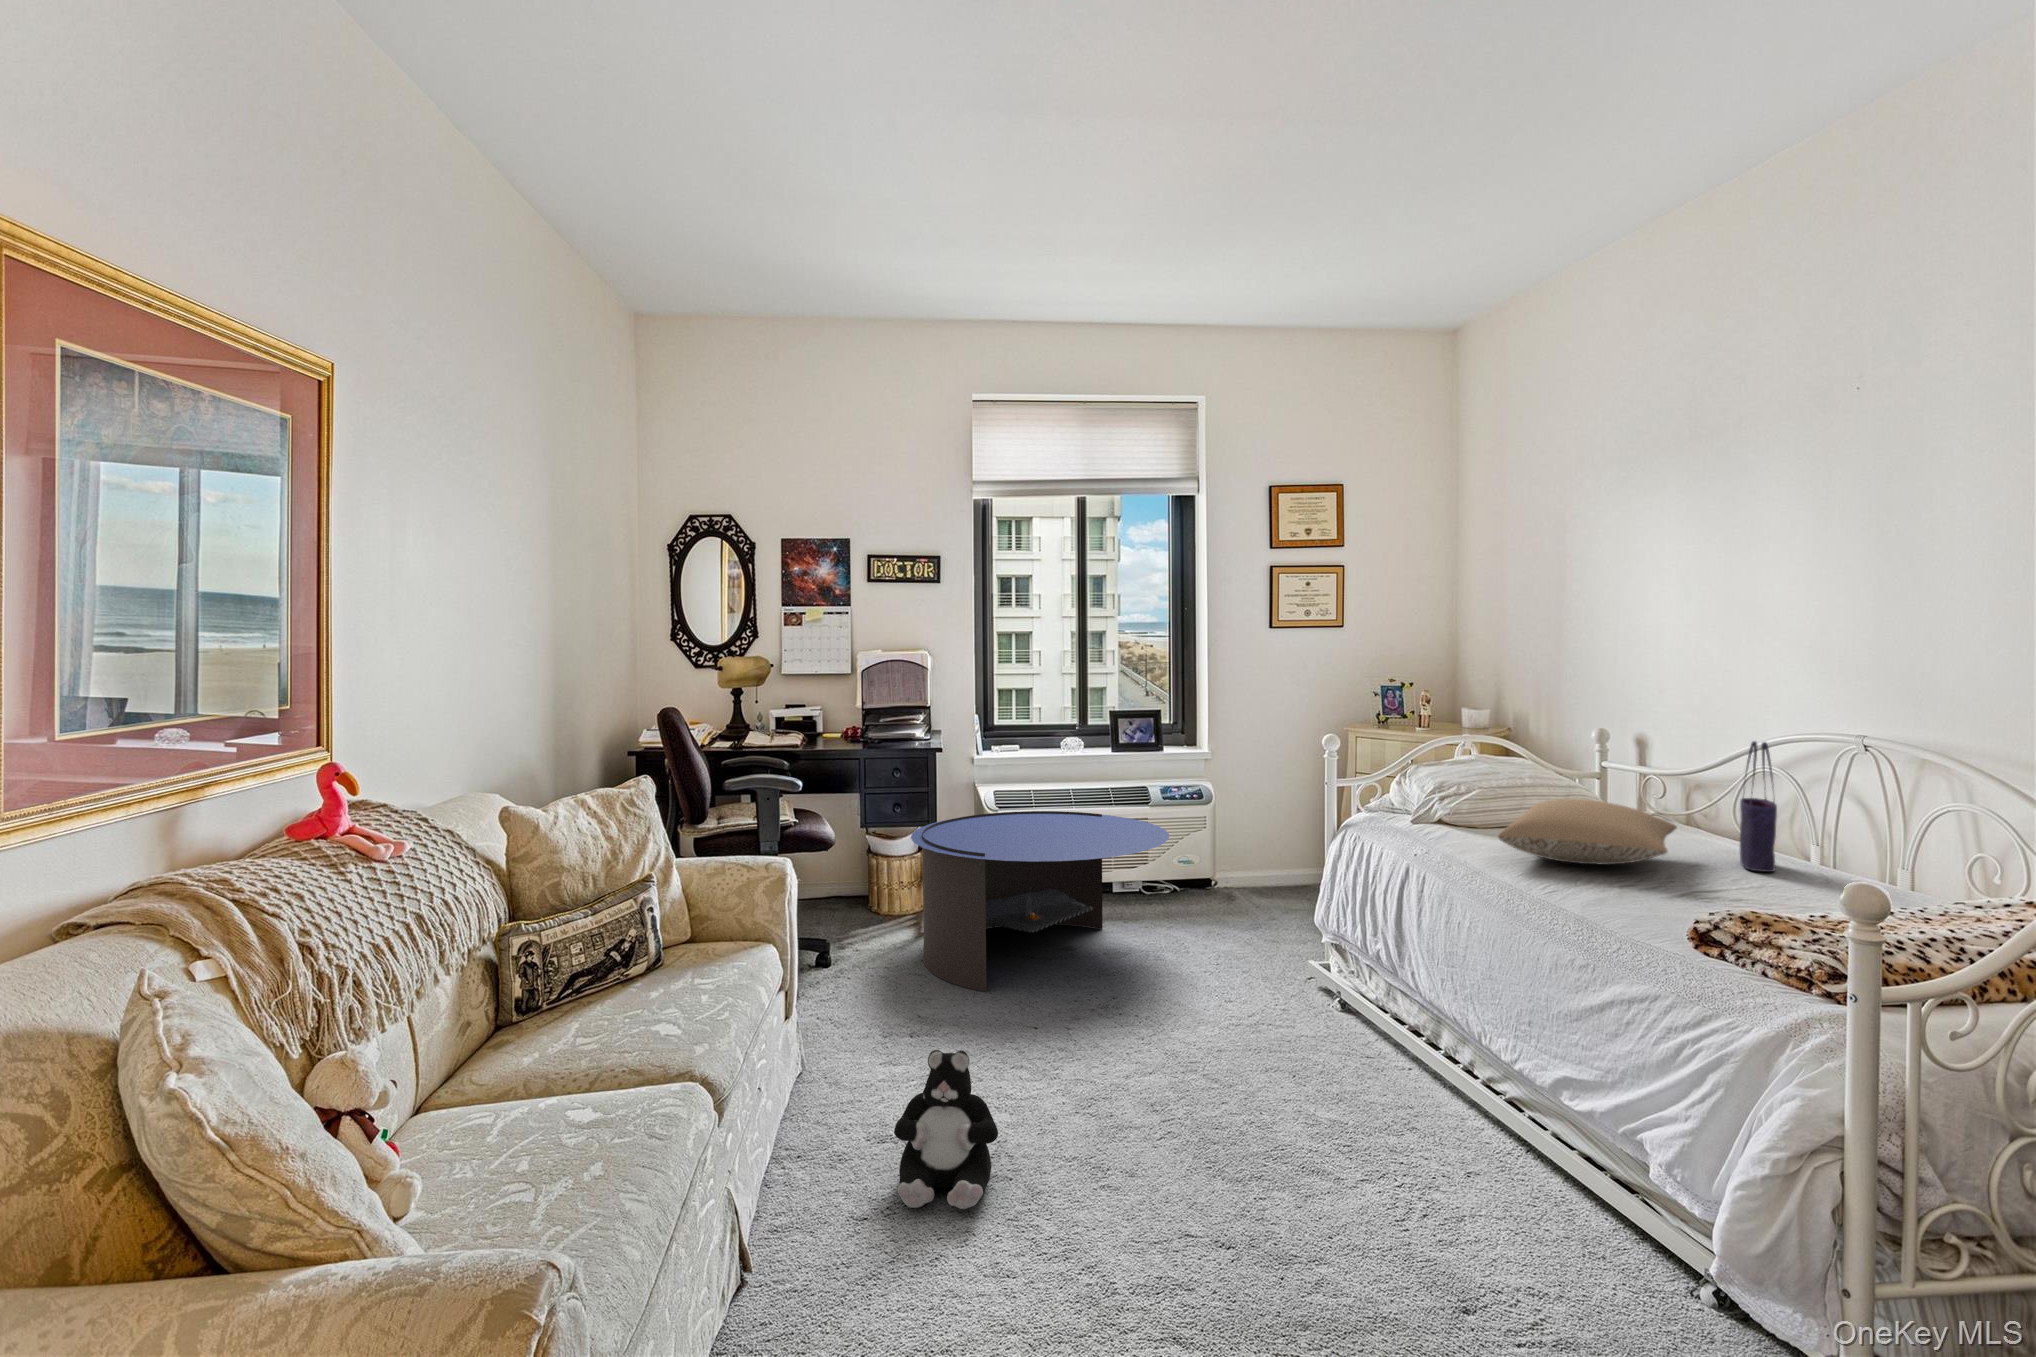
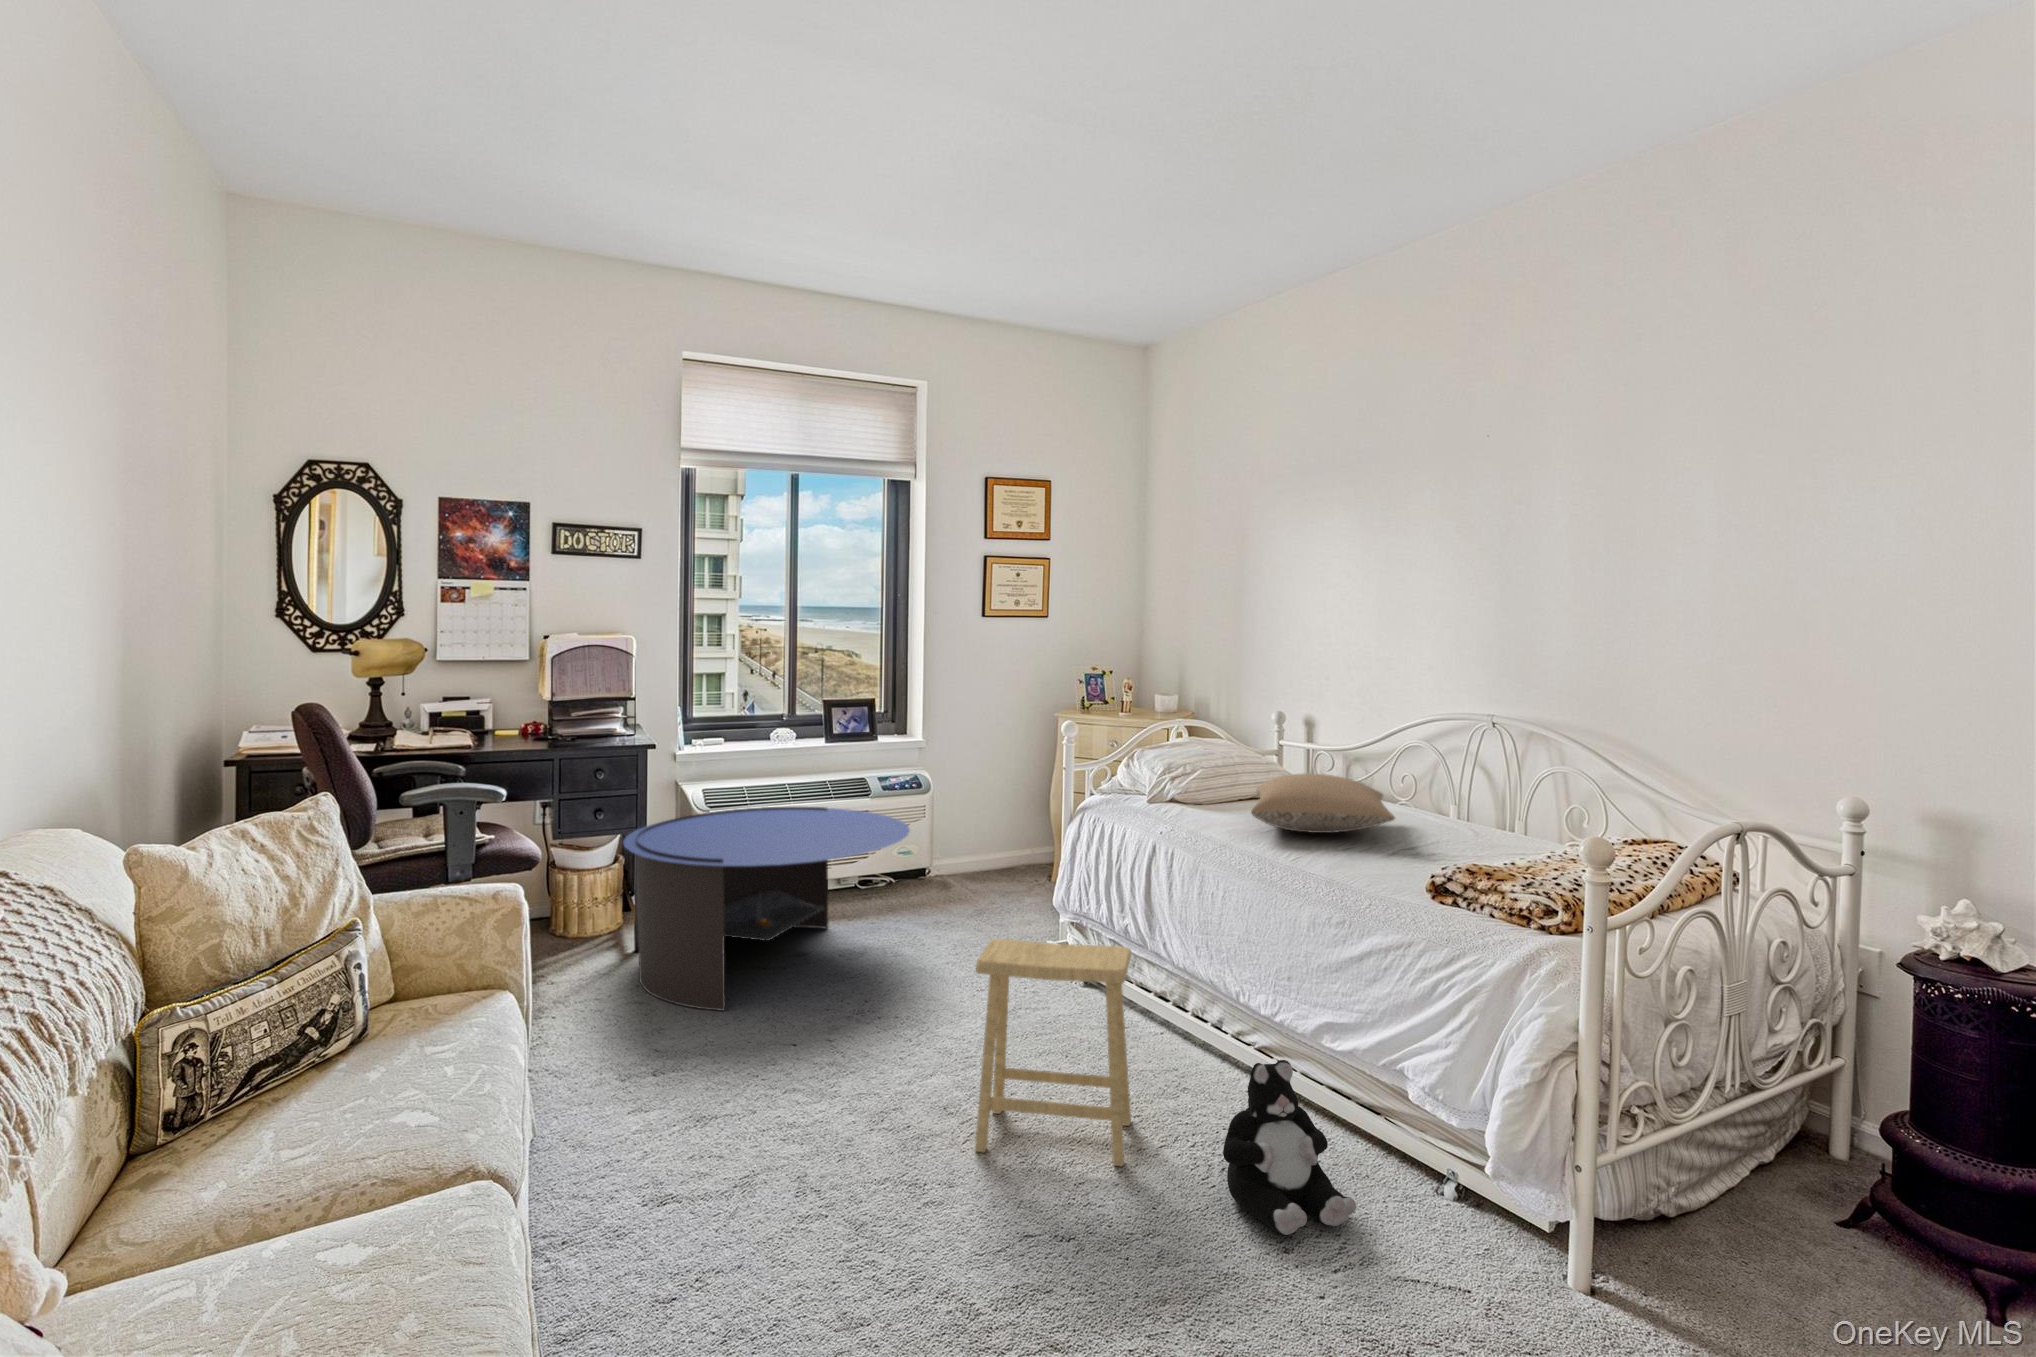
tote bag: present [1740,741,1777,872] -> none [1432,717,1465,830]
footstool: none [1166,942,1333,1178] -> present [975,939,1131,1166]
plush toy: present [894,1050,998,1209] -> present [1223,1060,1356,1235]

